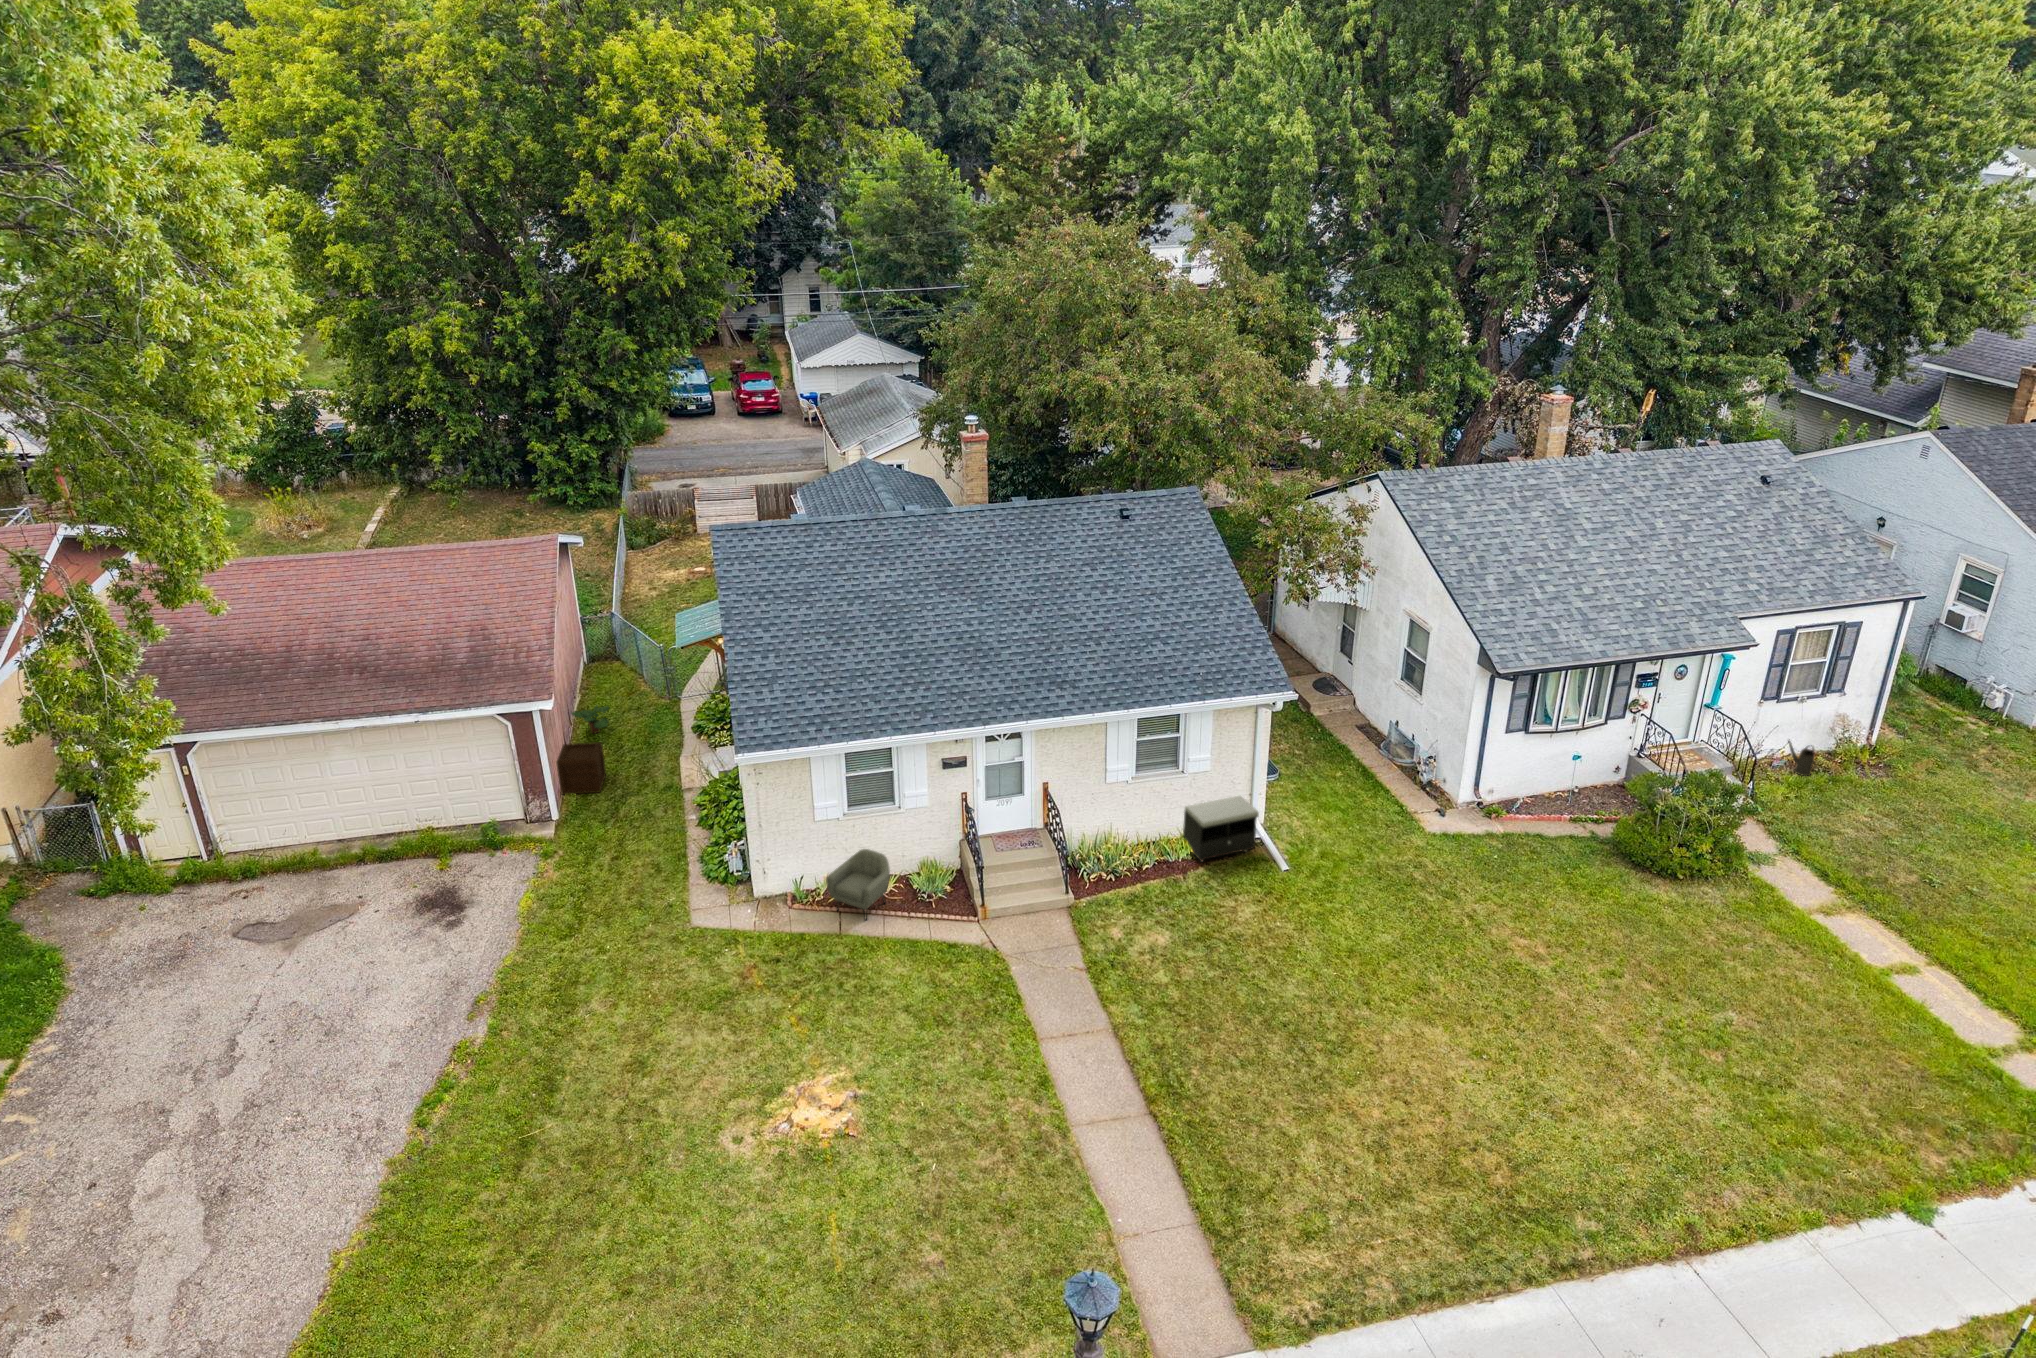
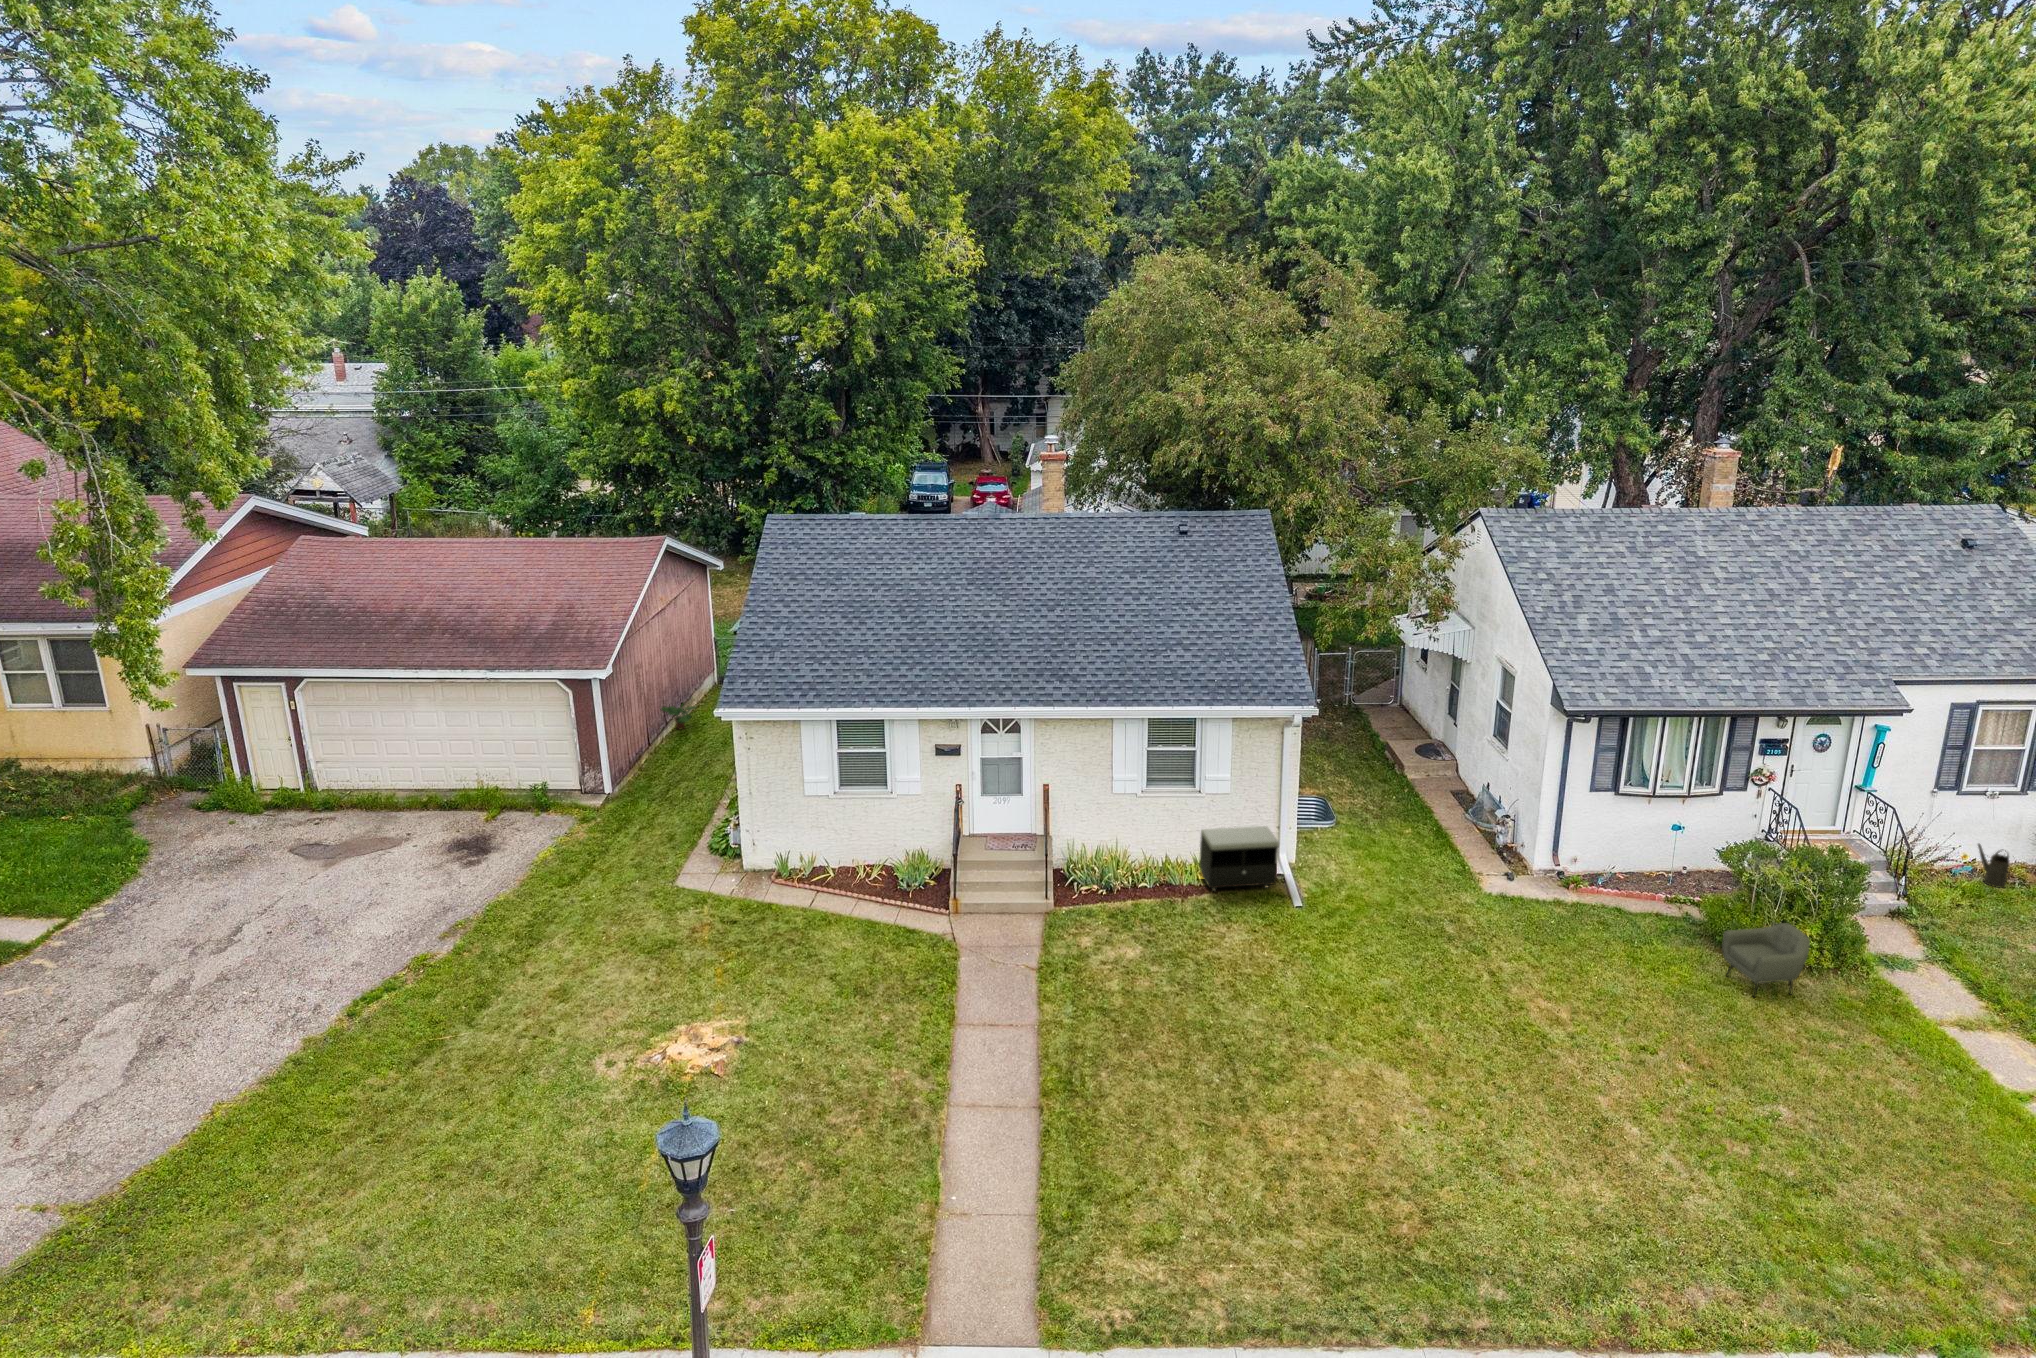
wooden crate: present [556,742,606,795] -> none [618,726,670,775]
armchair: present [826,849,890,920] -> present [1722,923,1810,997]

